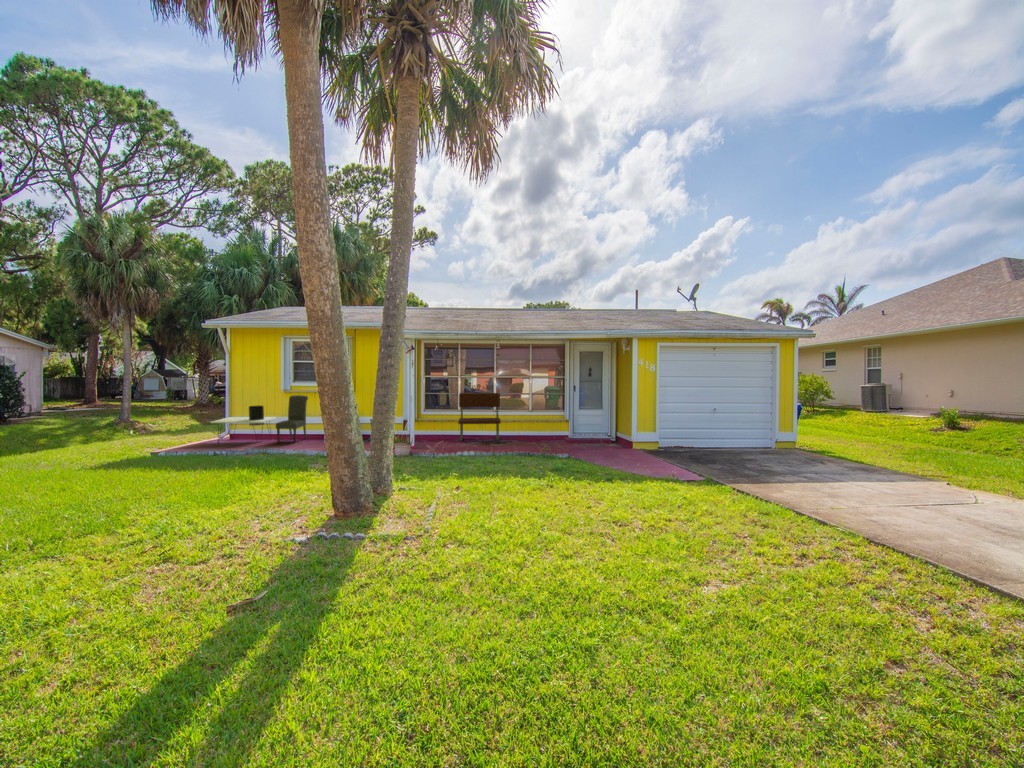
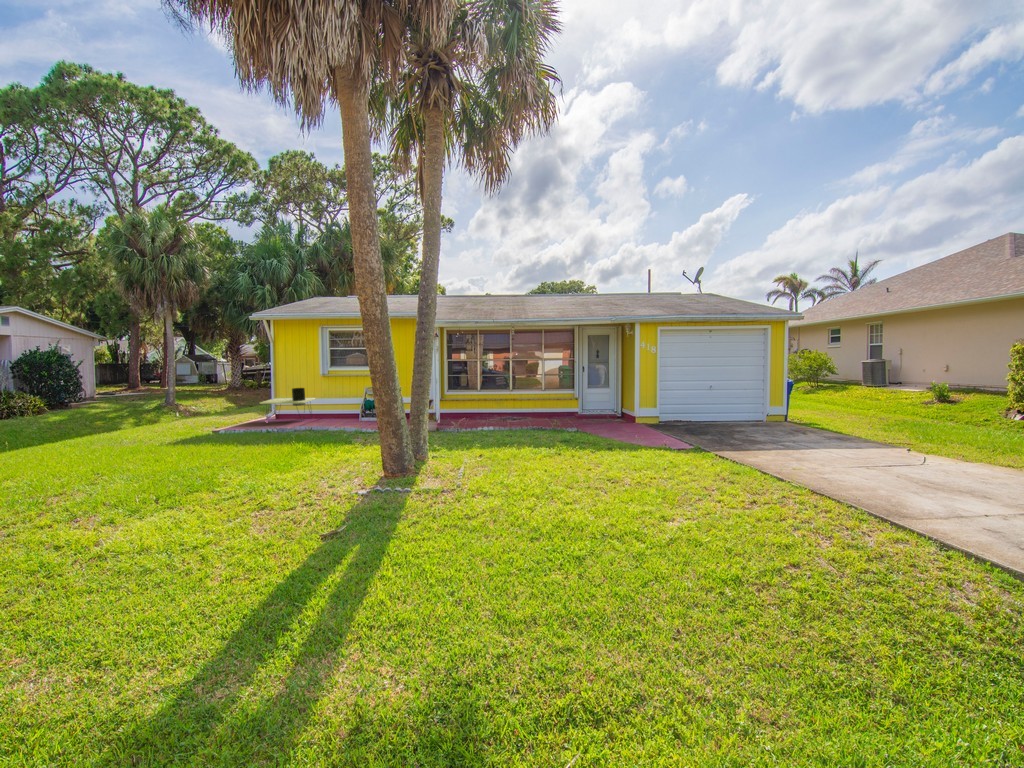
bench: present [458,393,501,441] -> none [478,374,517,418]
chair: present [276,395,308,443] -> none [316,378,343,421]

